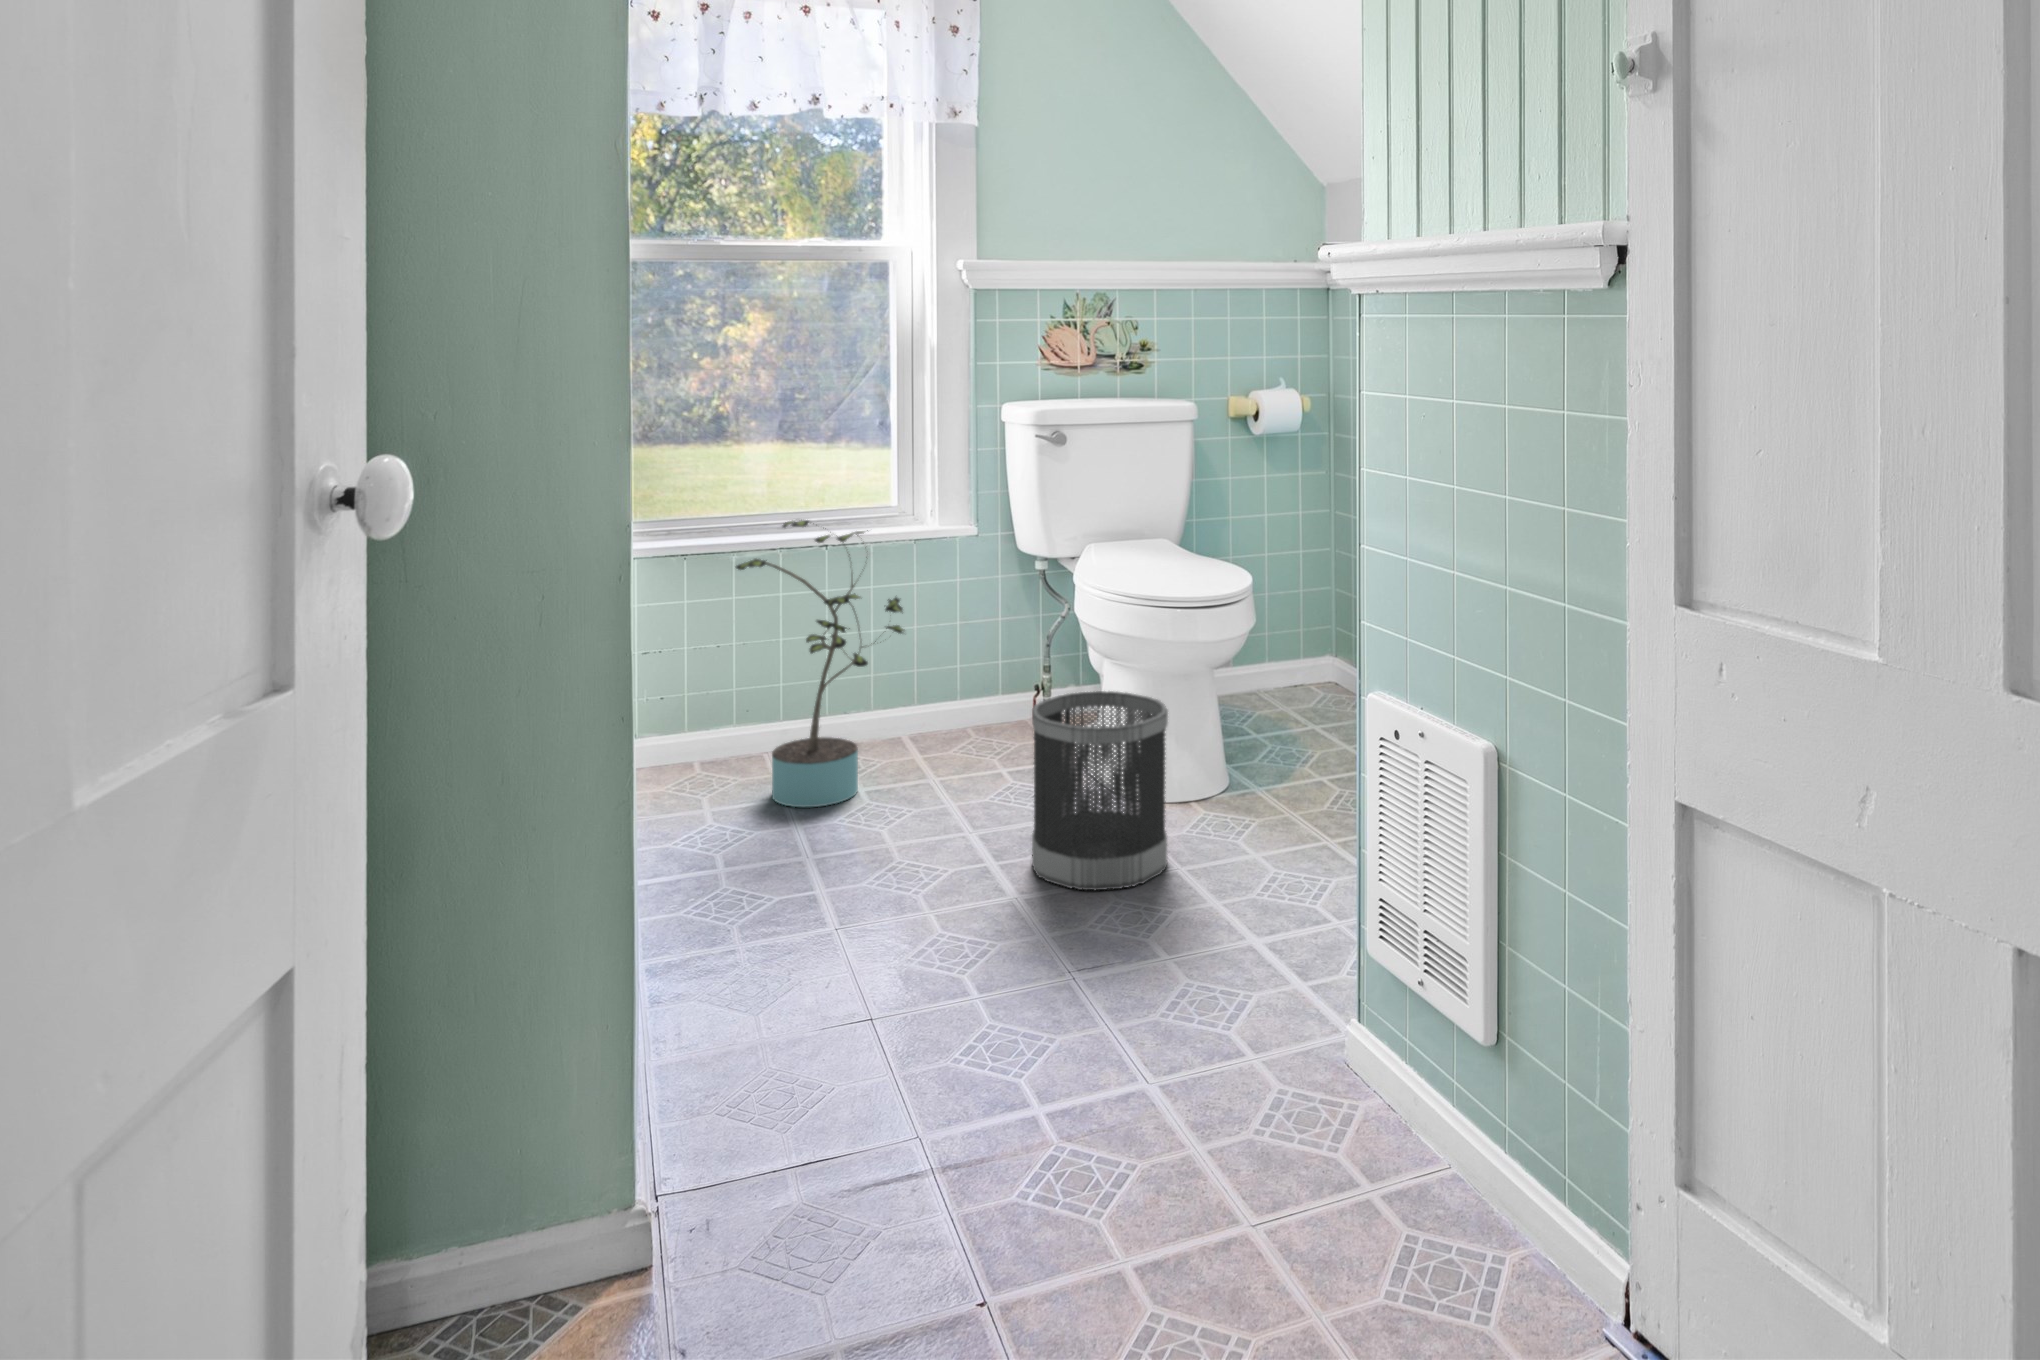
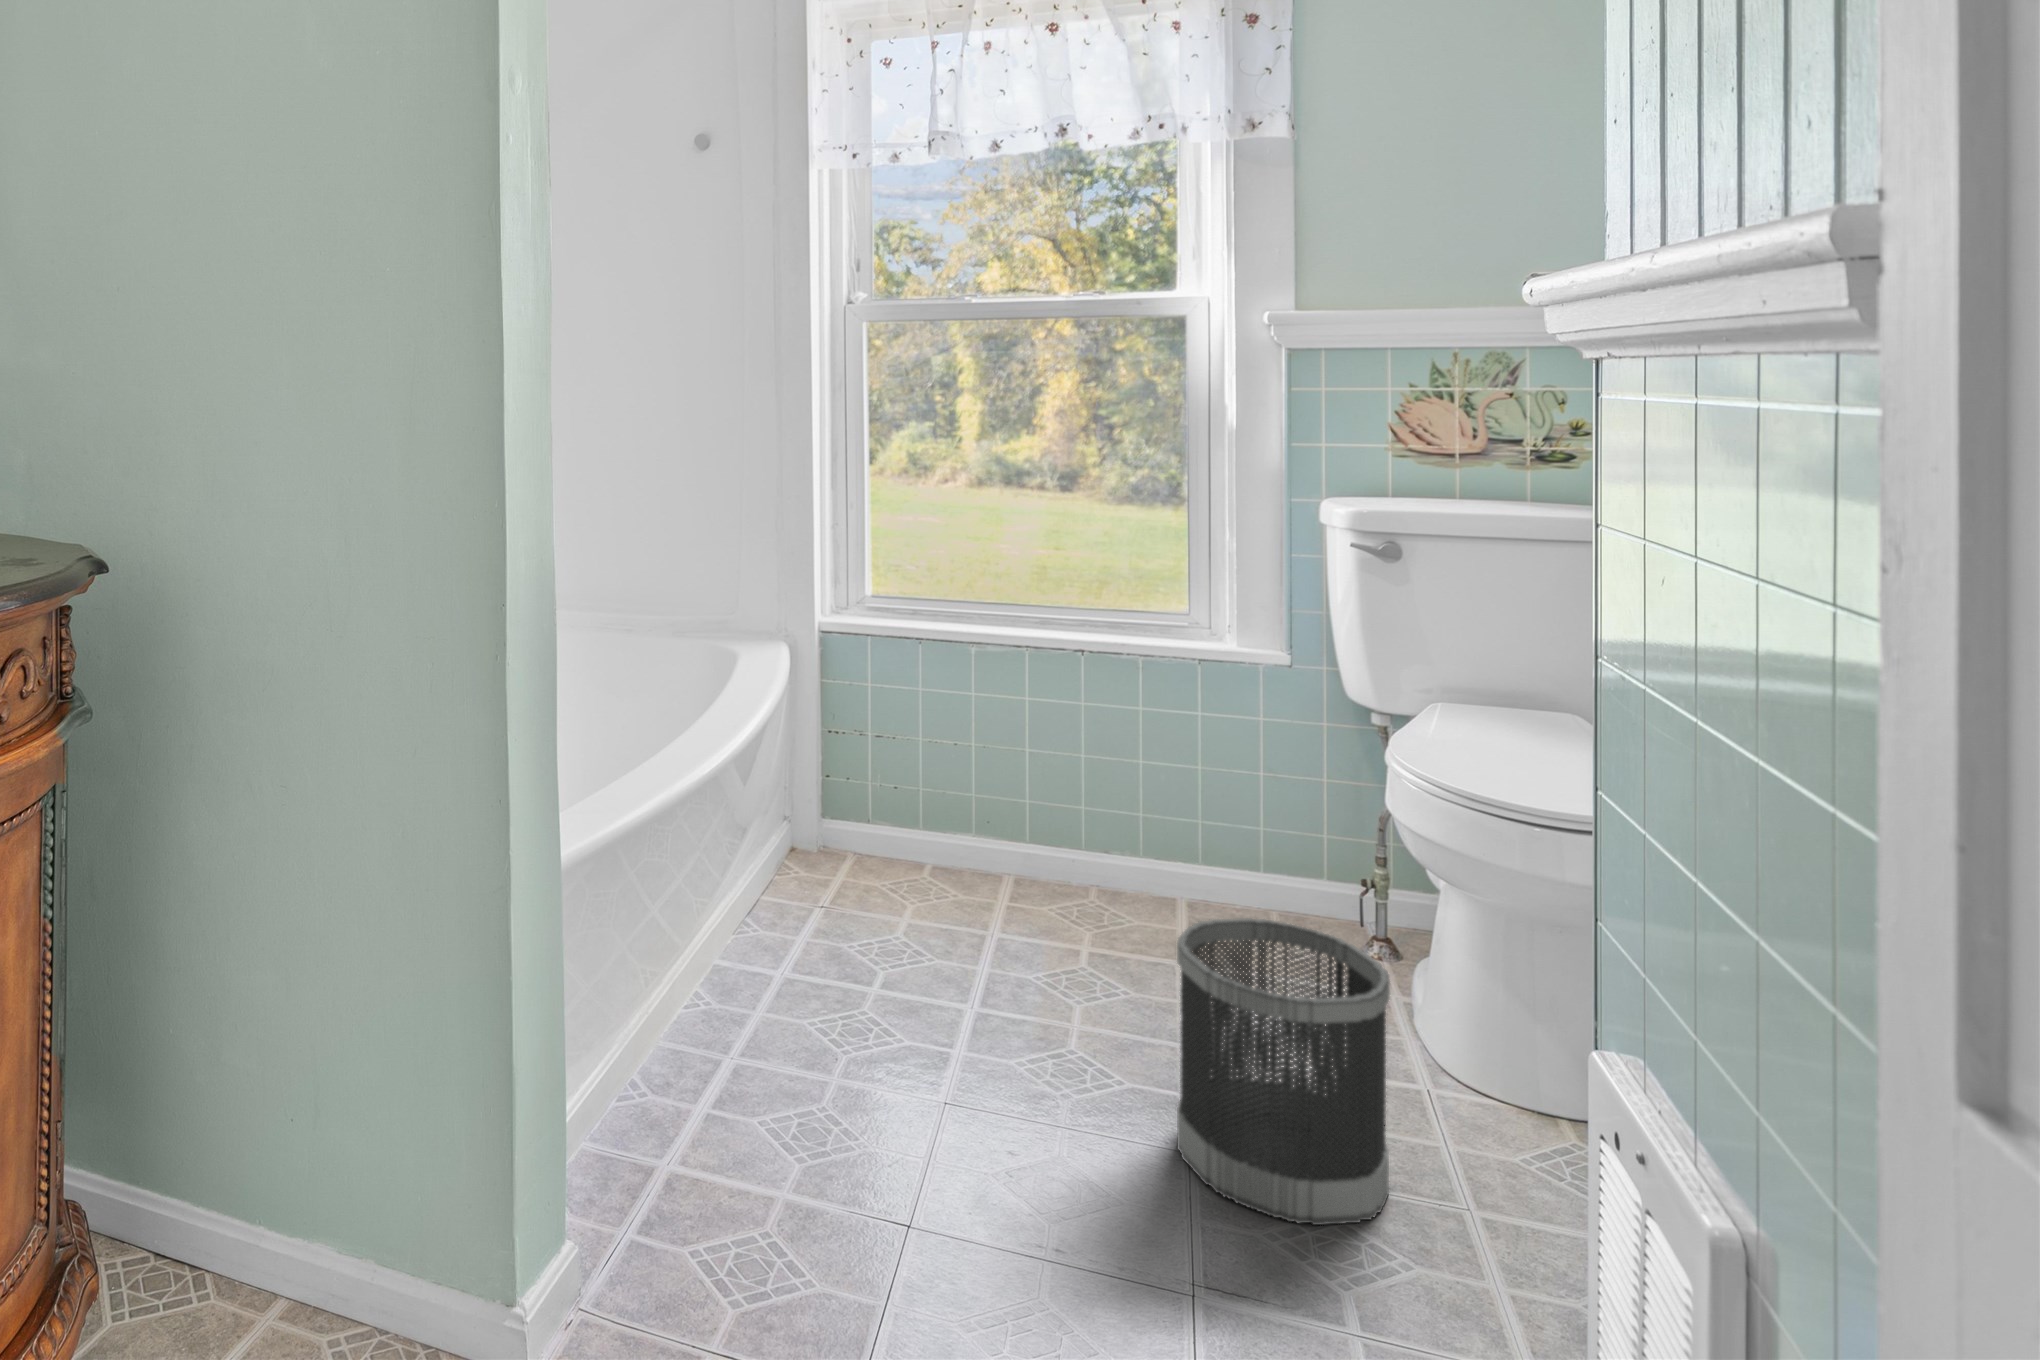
potted plant: present [736,519,904,807] -> none [924,615,1121,954]

